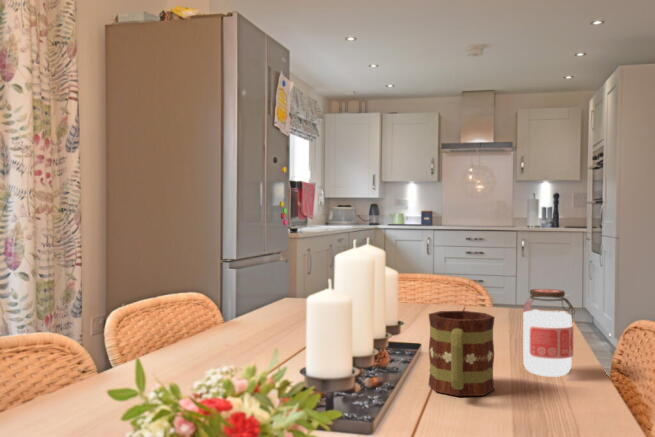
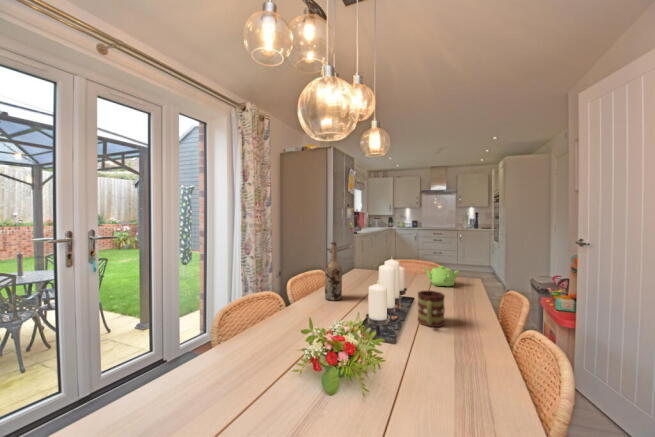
wine bottle: none [198,207,244,354] -> present [325,242,342,301]
teapot: none [445,275,525,321] -> present [424,266,459,286]
jar: present [523,289,575,377] -> none [457,282,479,319]

